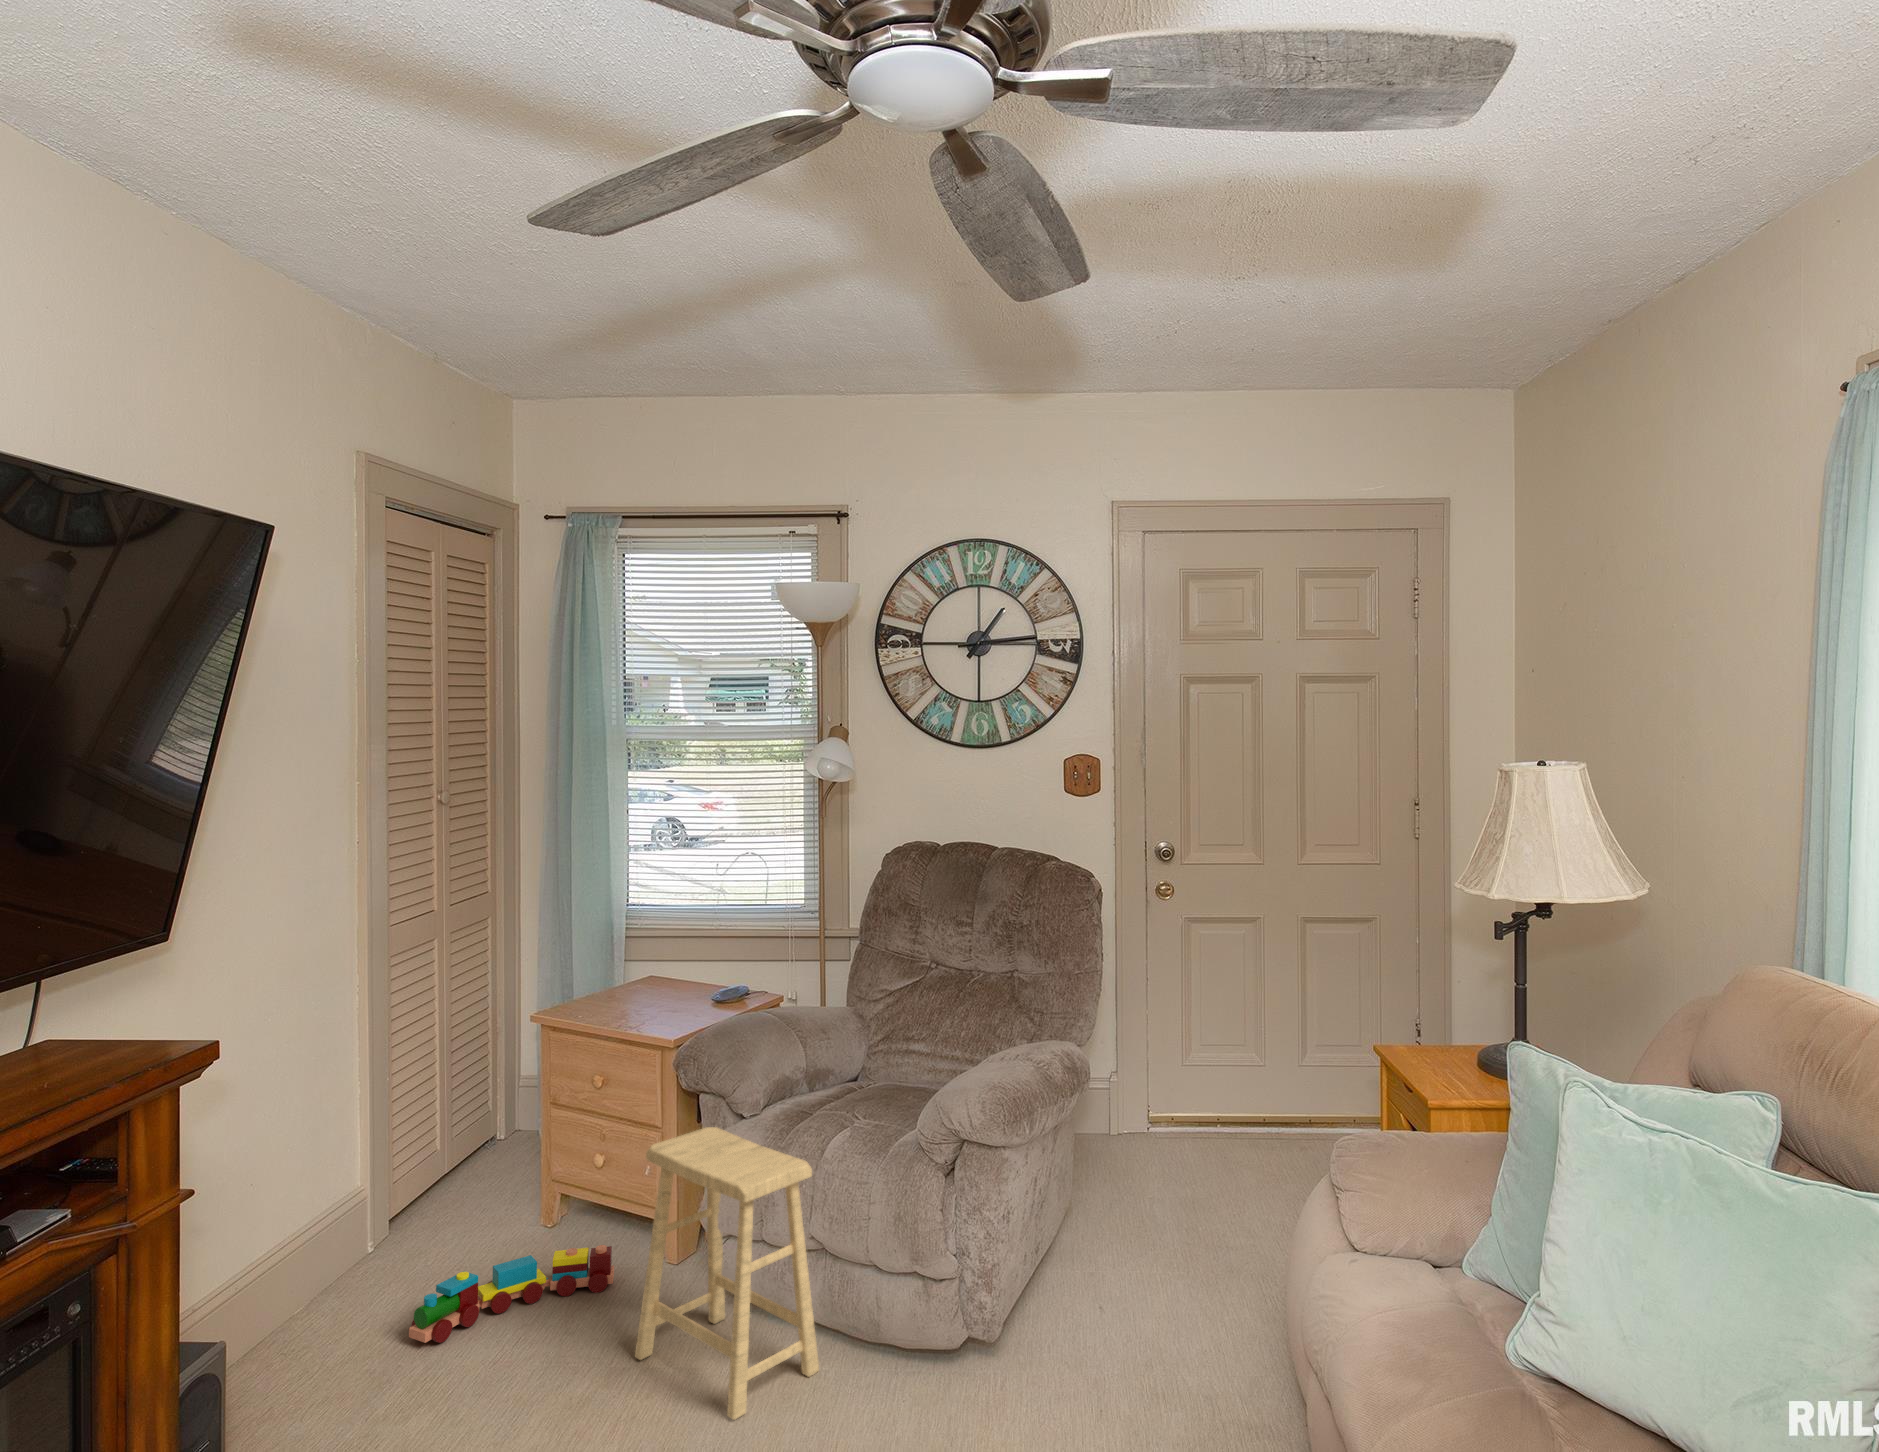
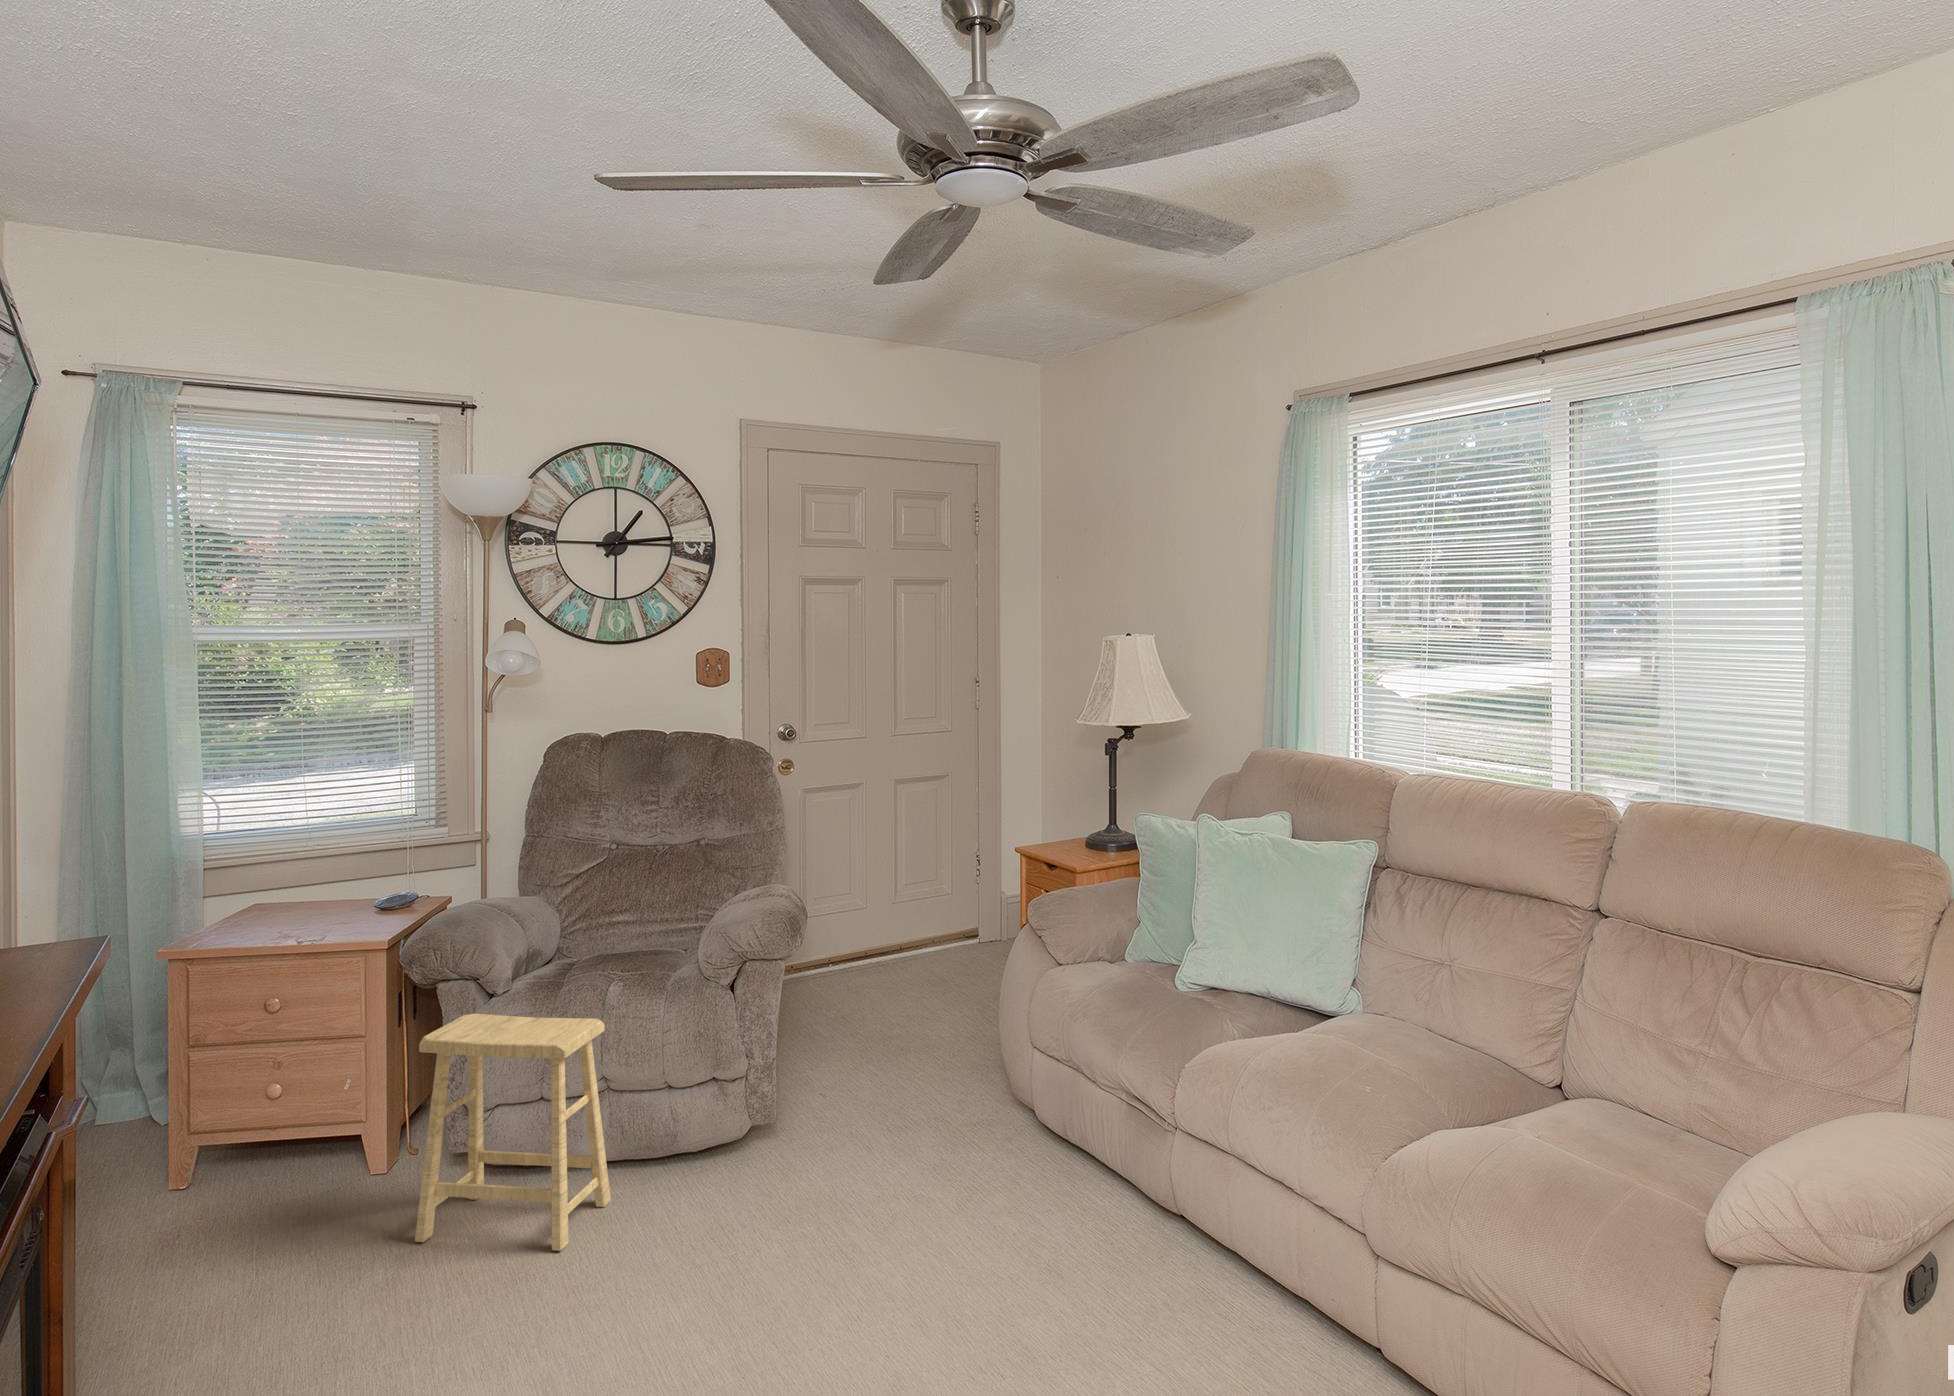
toy train: present [409,1245,614,1343] -> none [117,1166,332,1300]

